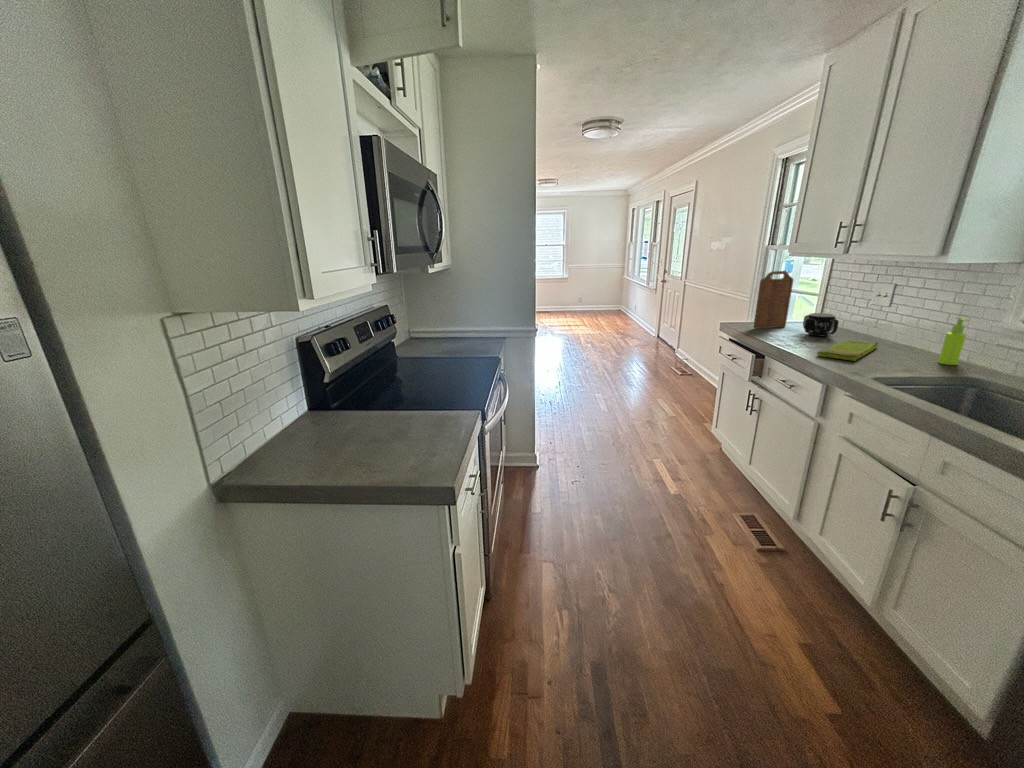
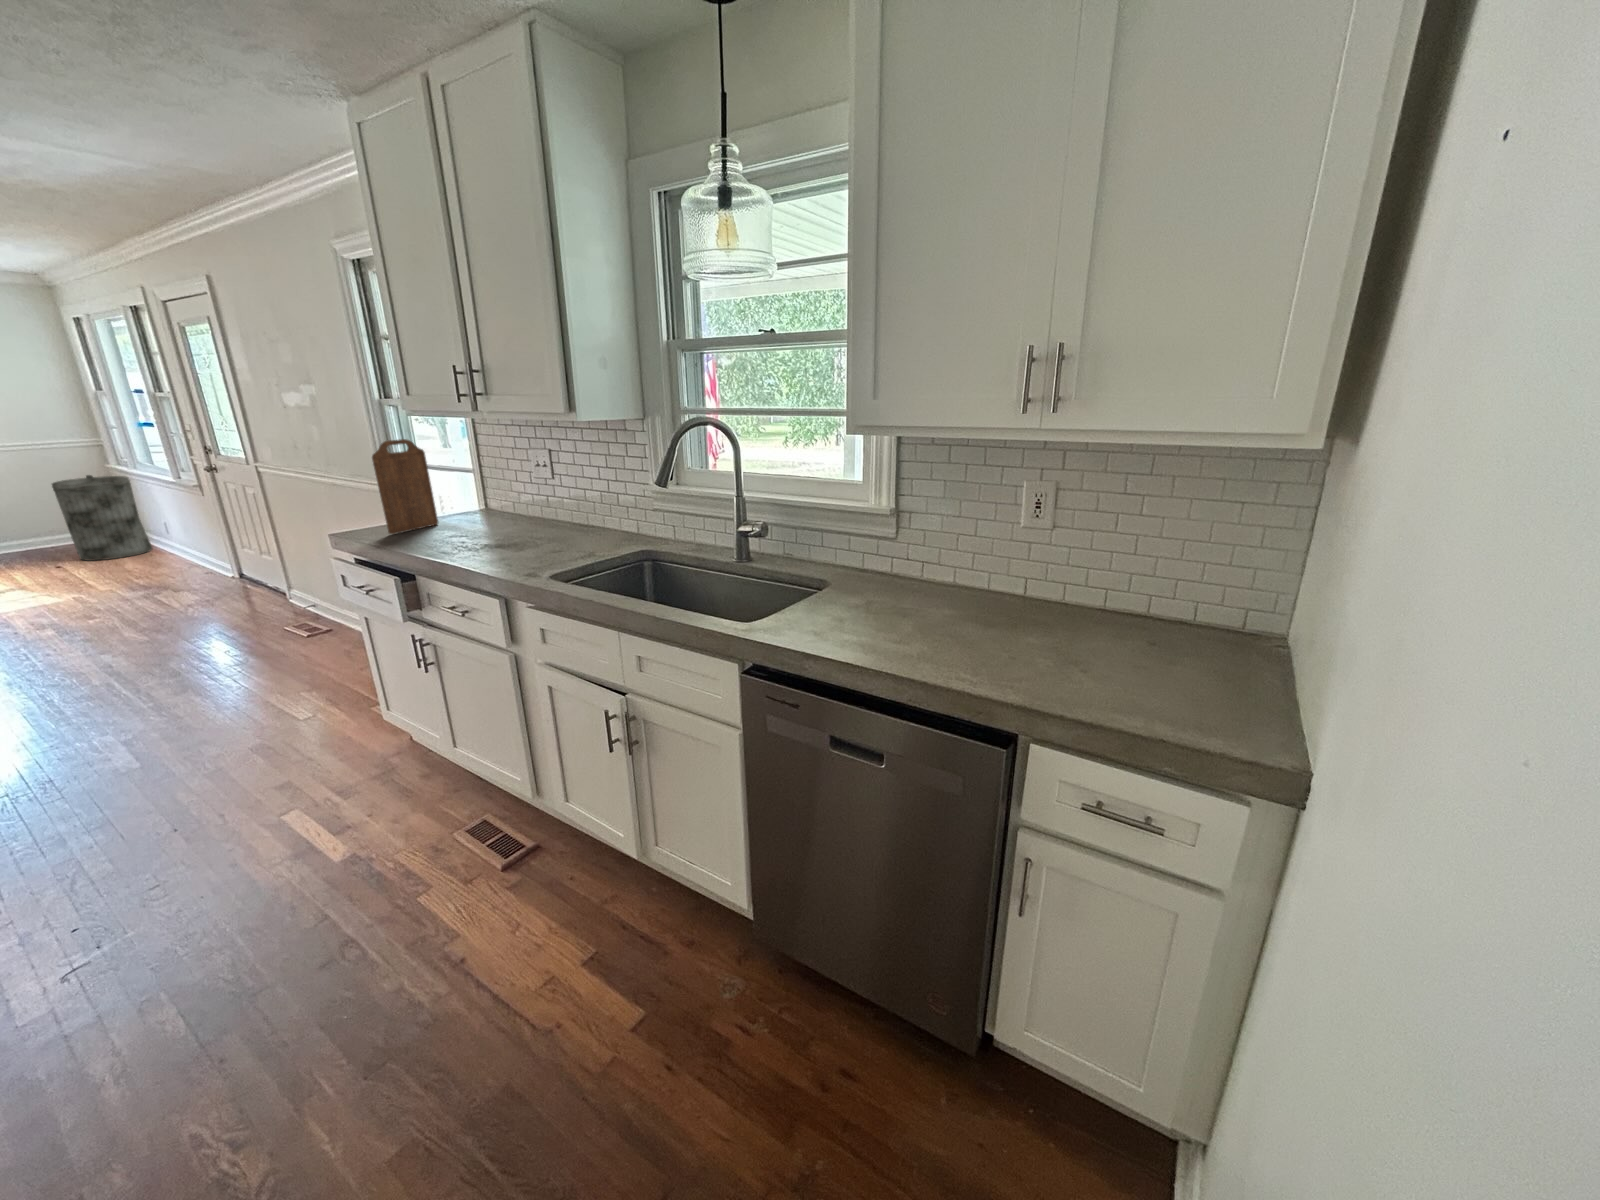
trash can: none [604,281,629,319] -> present [52,475,152,561]
mug: present [803,313,839,336] -> none [457,497,503,532]
soap dispenser: present [938,317,969,365] -> none [608,485,629,541]
dish towel: present [817,341,878,361] -> none [481,527,553,560]

